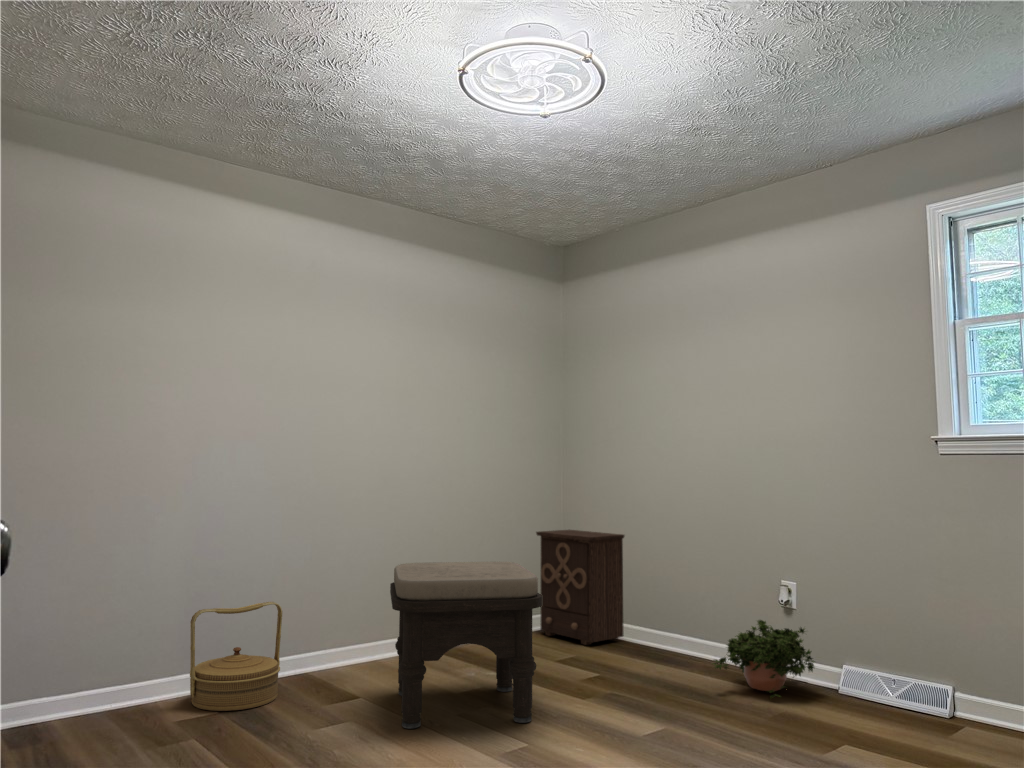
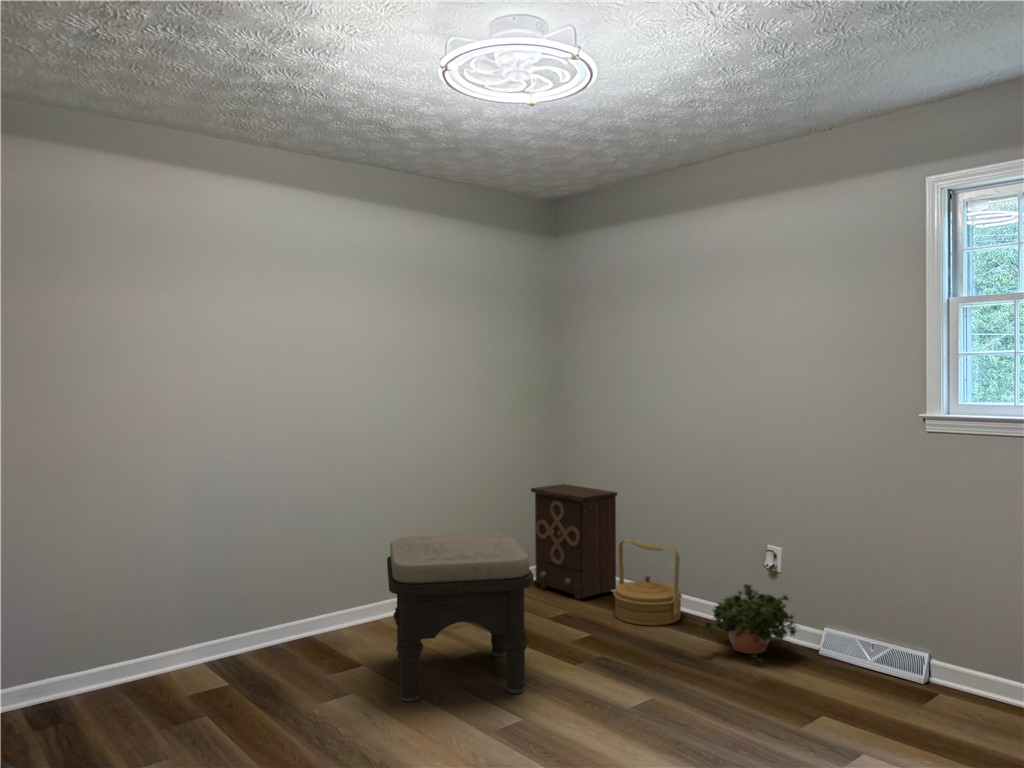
woven basket: present [190,602,282,711] -> present [614,539,682,626]

